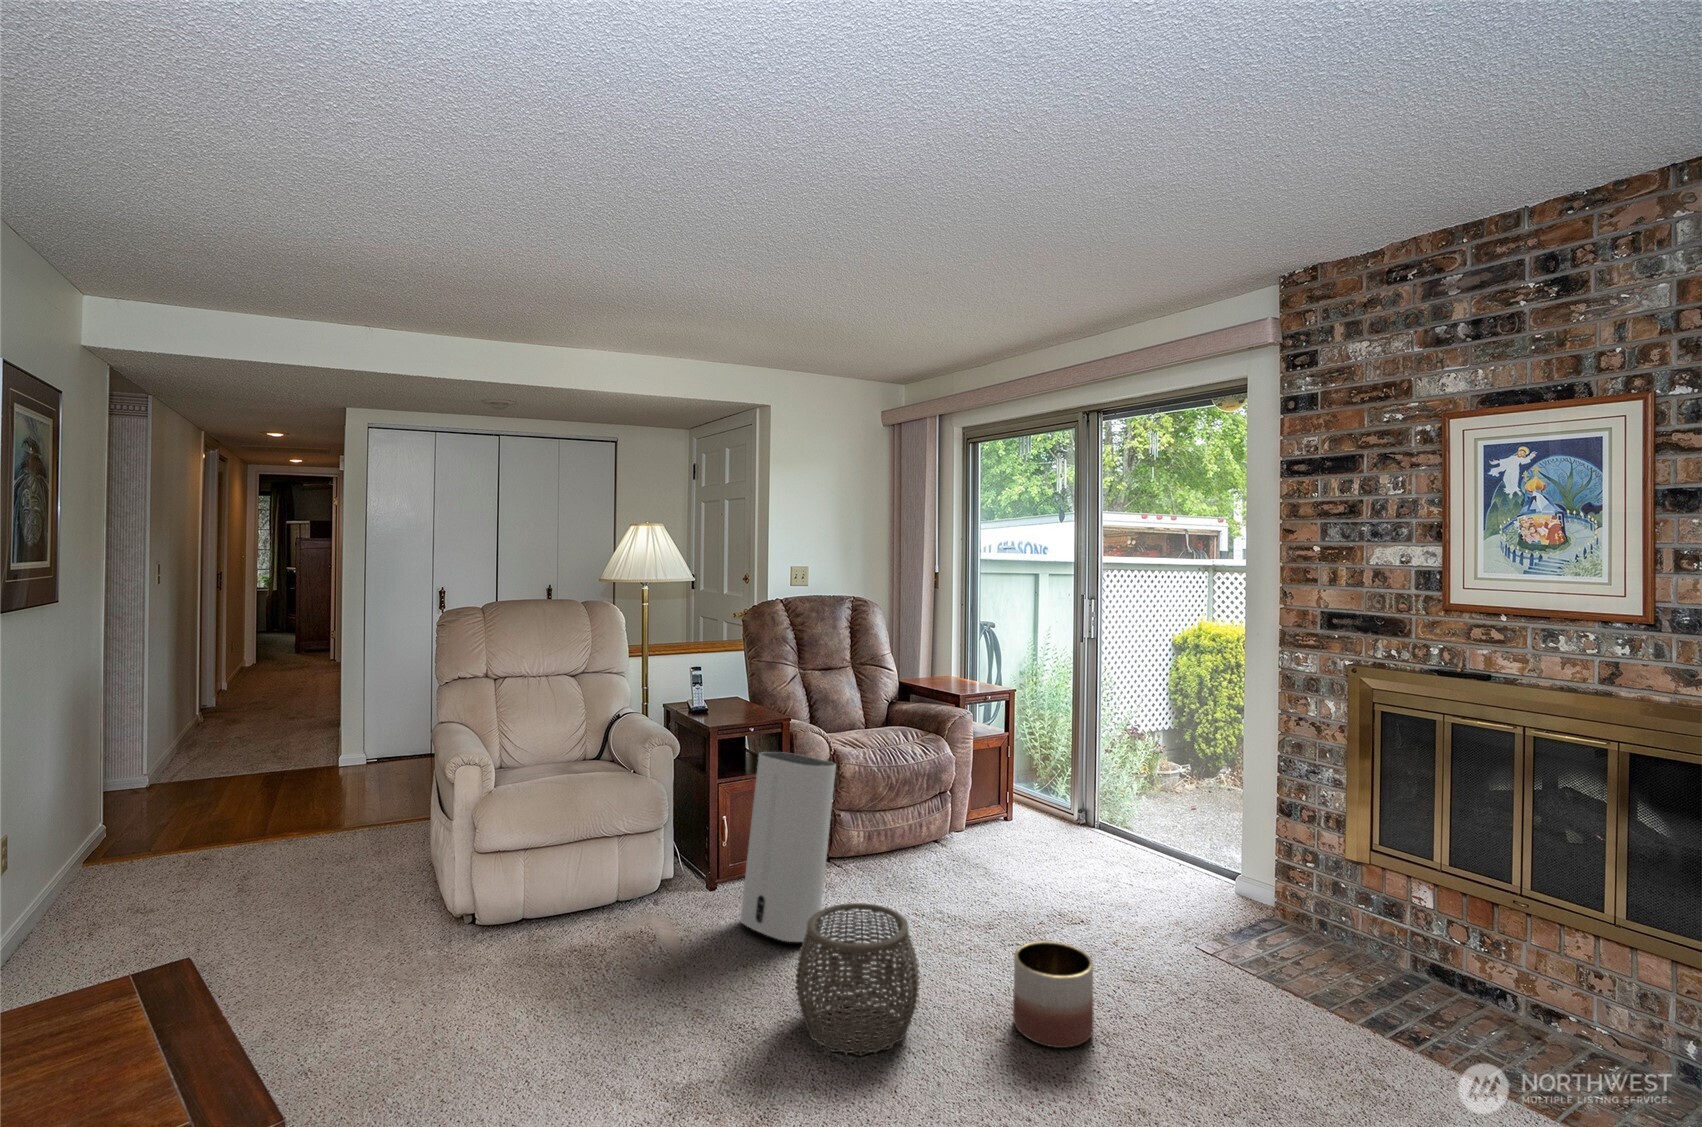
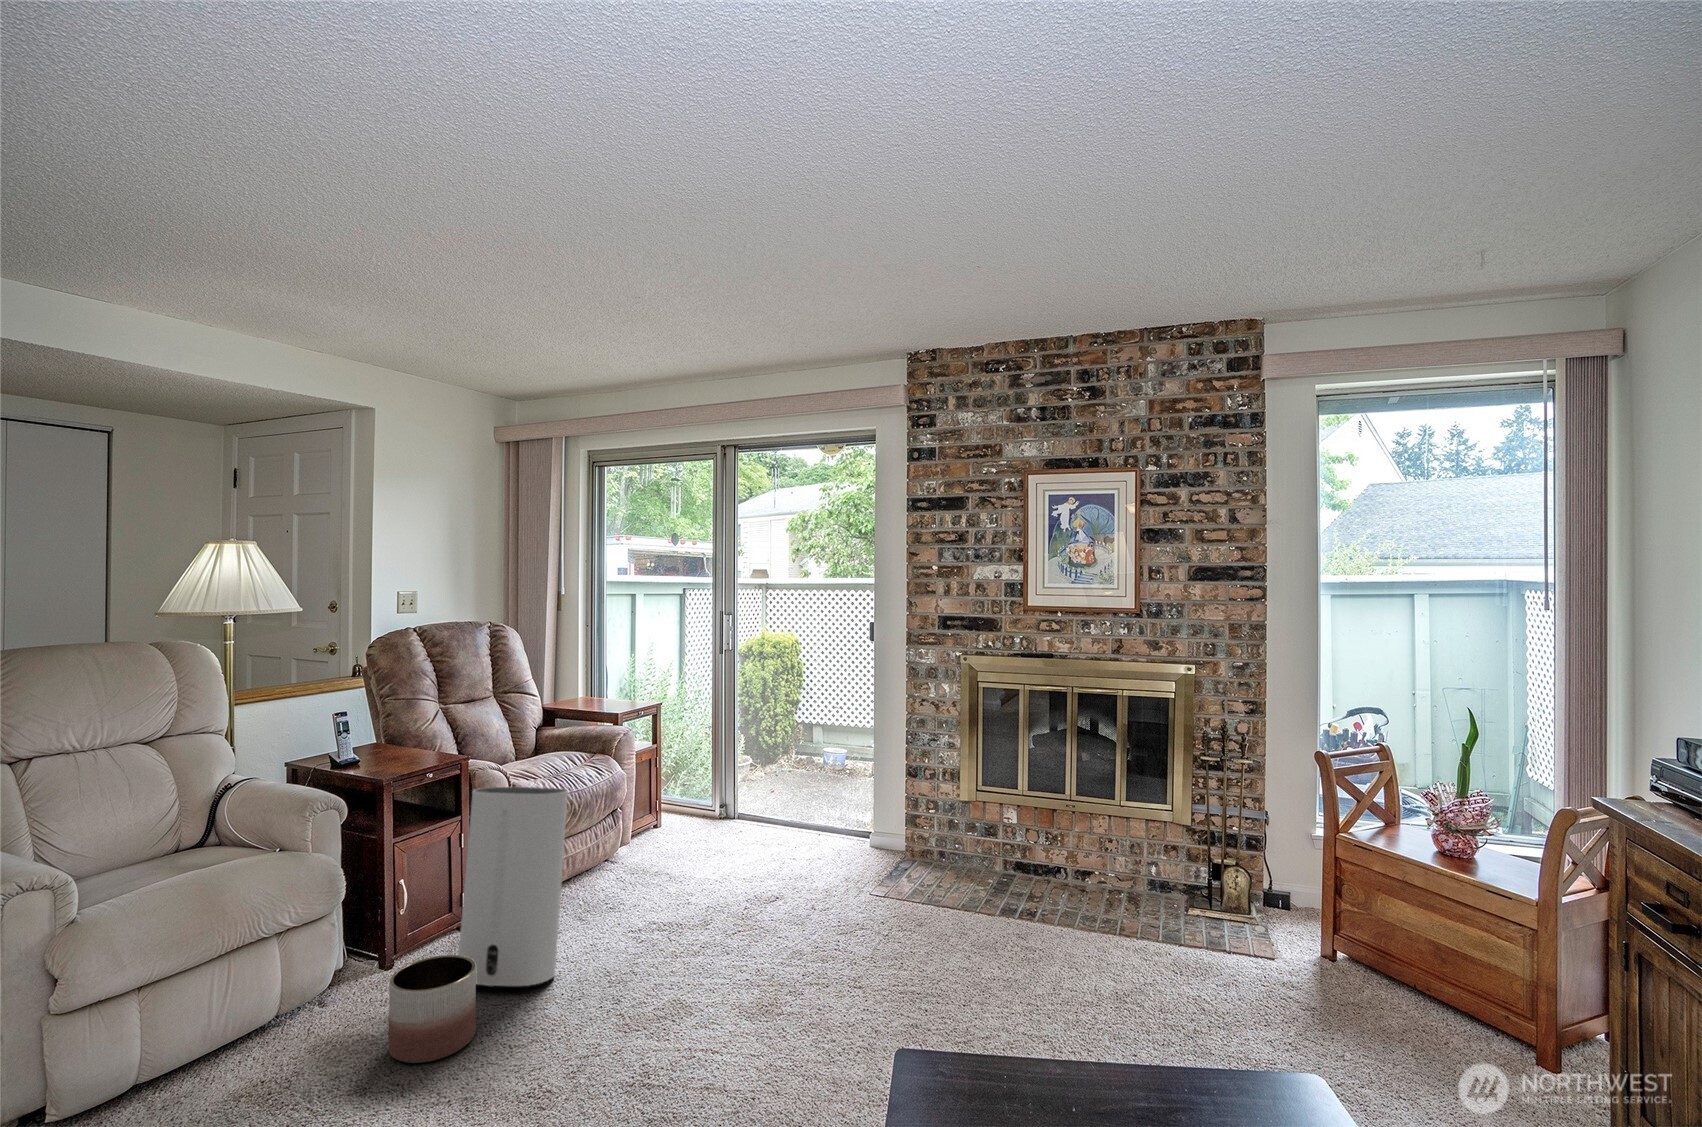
woven basket: present [795,903,920,1056] -> none [595,914,722,1065]
planter: present [1013,941,1094,1048] -> present [388,955,476,1063]

